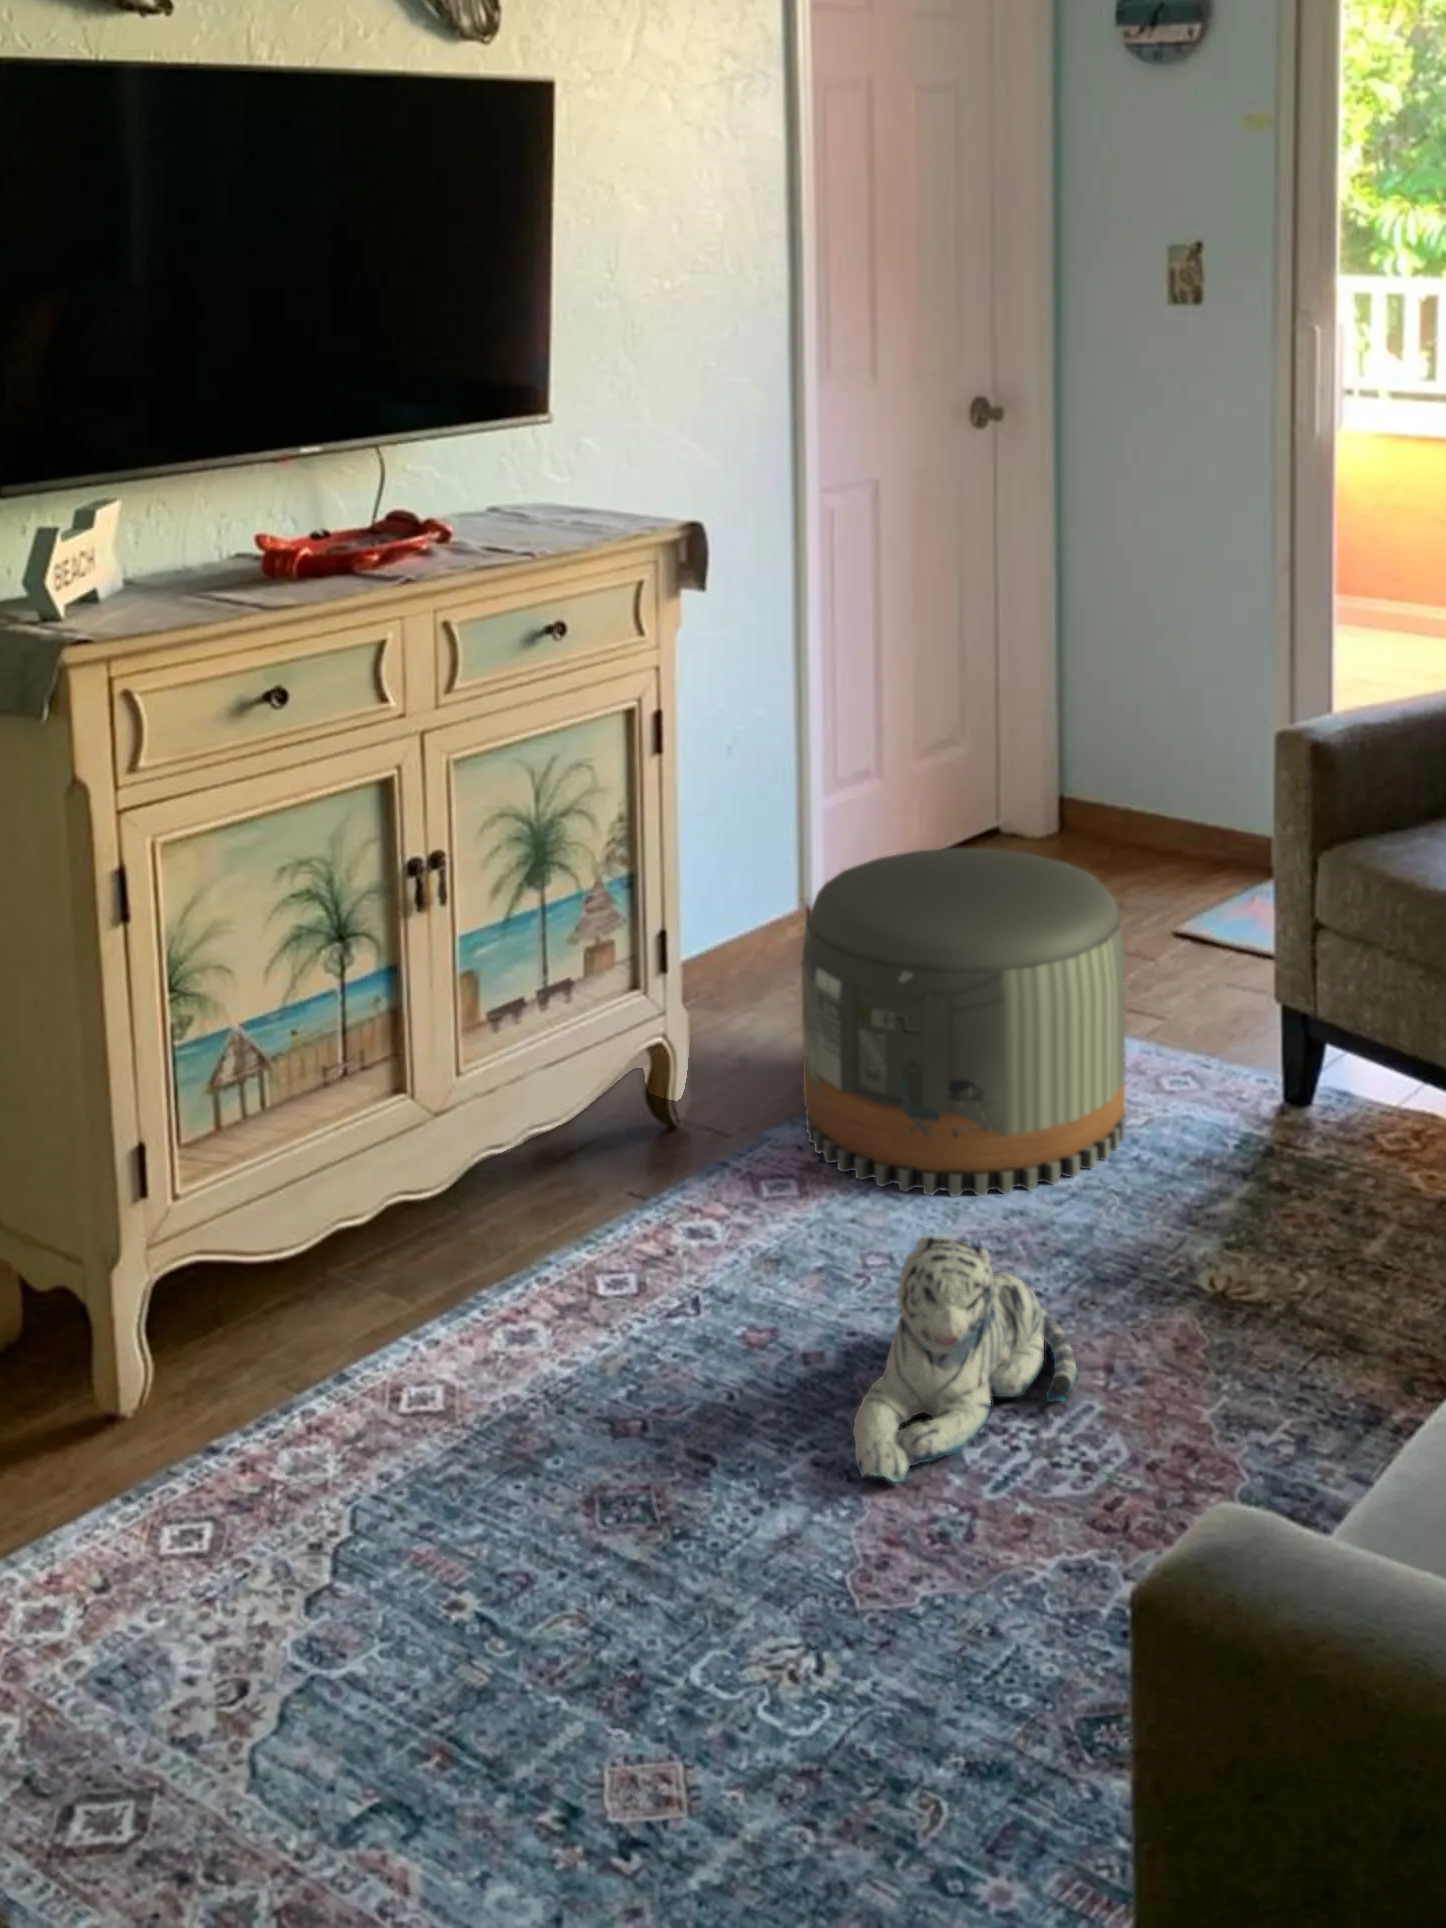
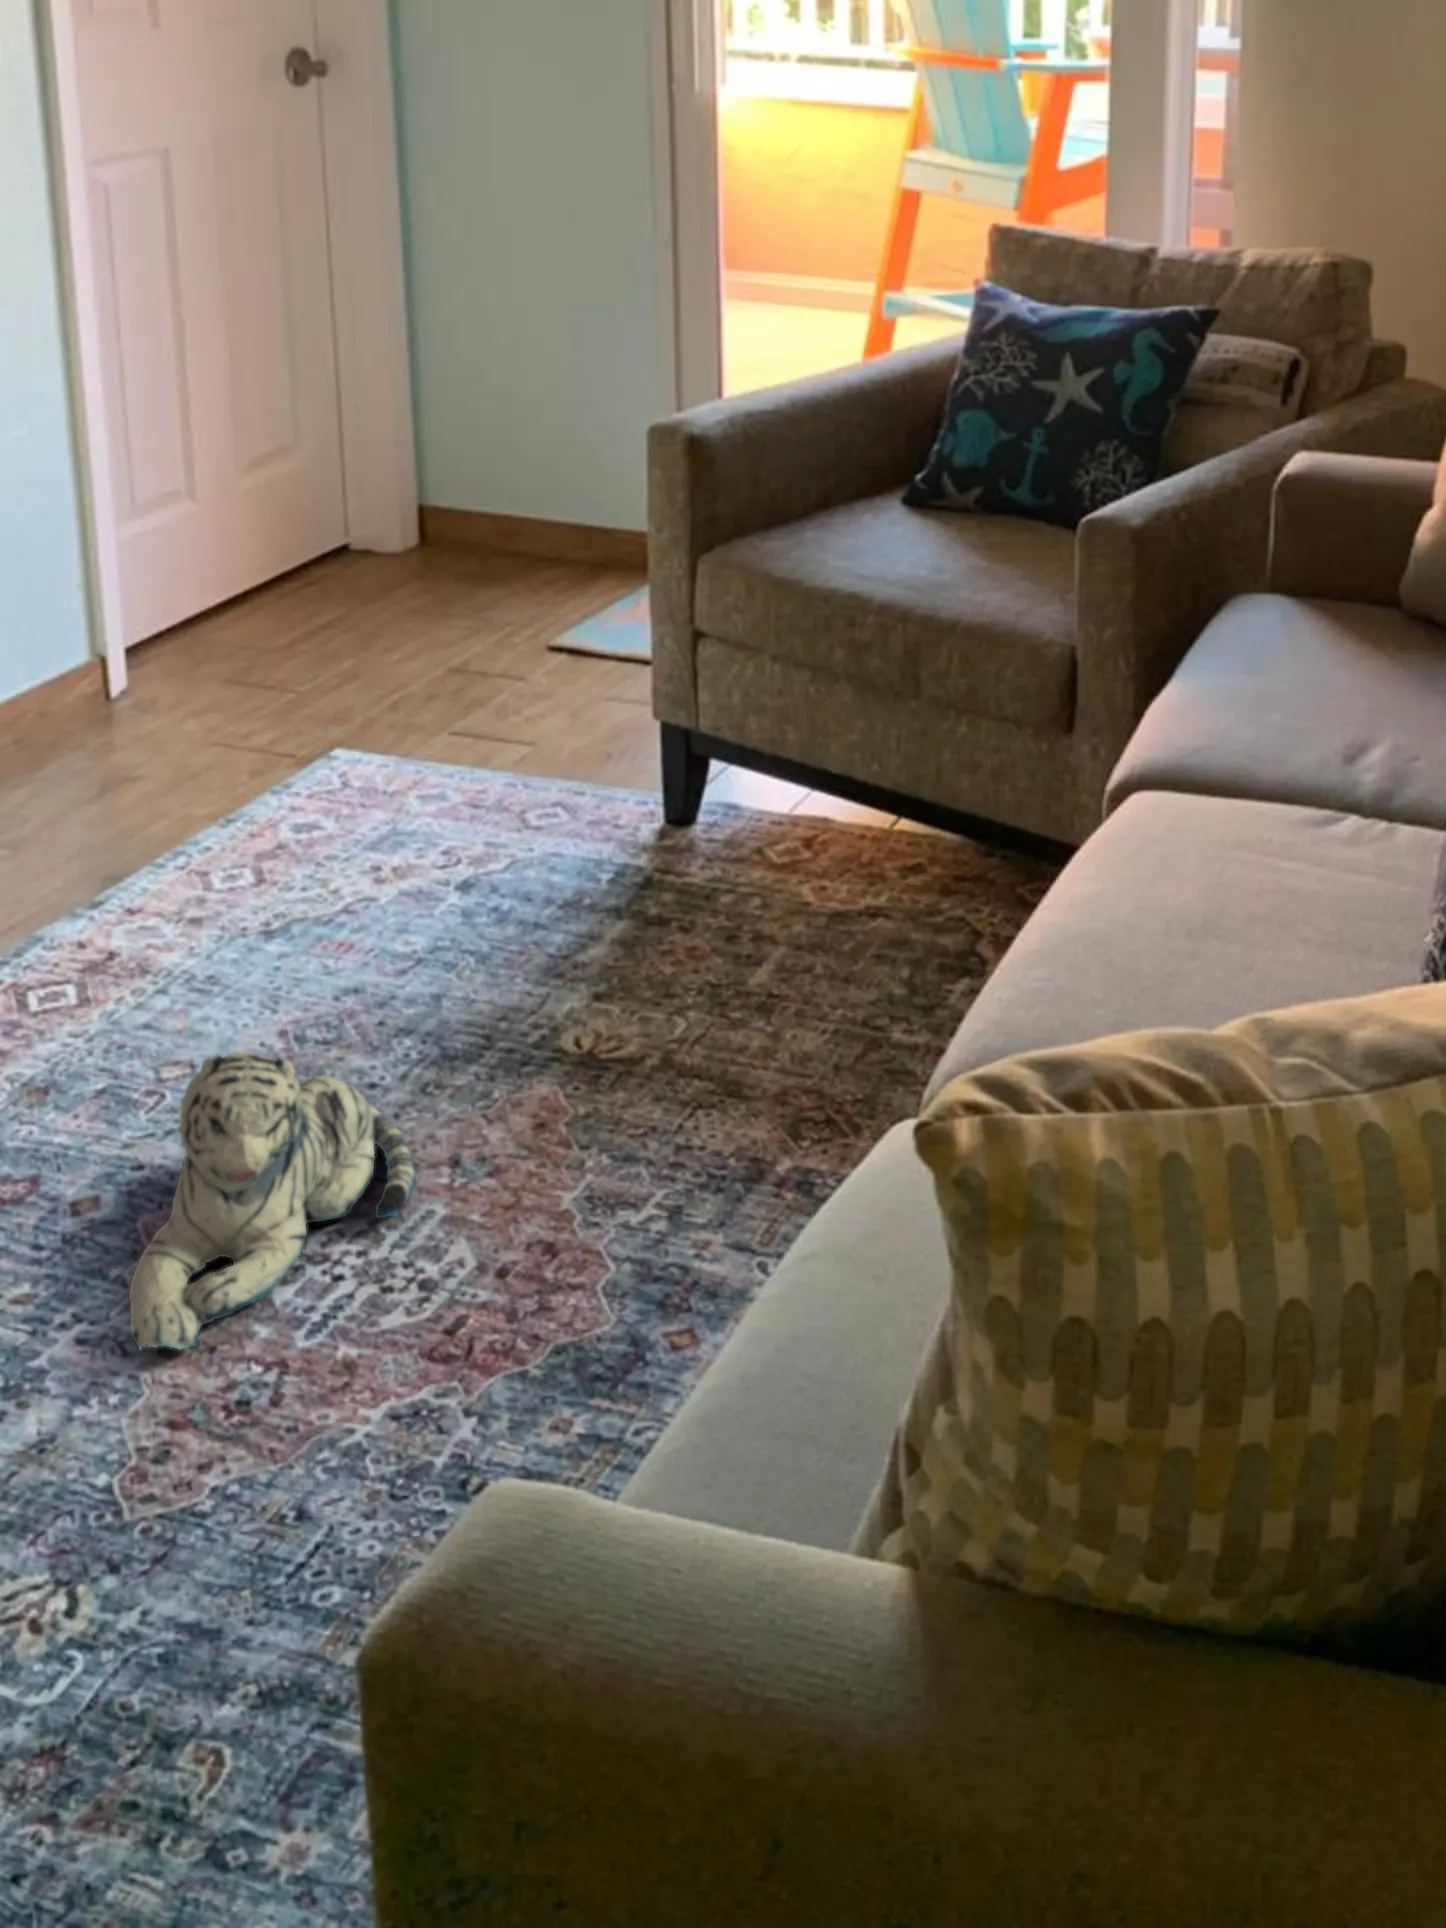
pouf: present [802,848,1125,1197] -> none [68,577,483,985]

